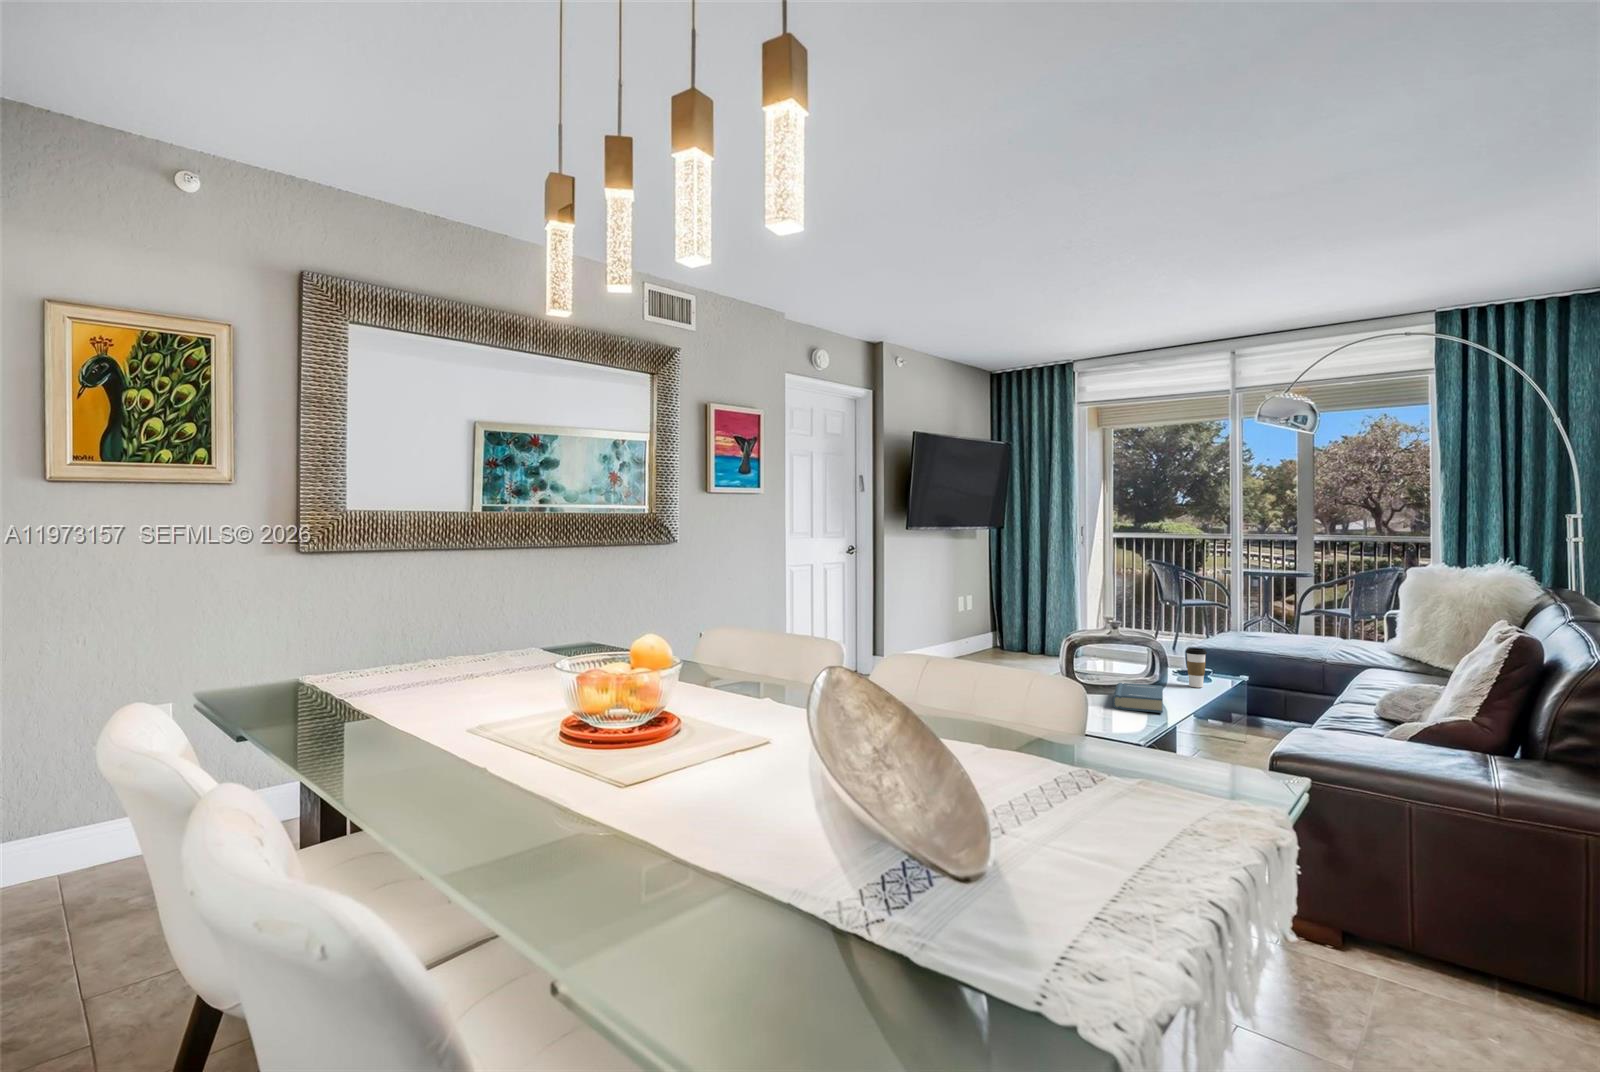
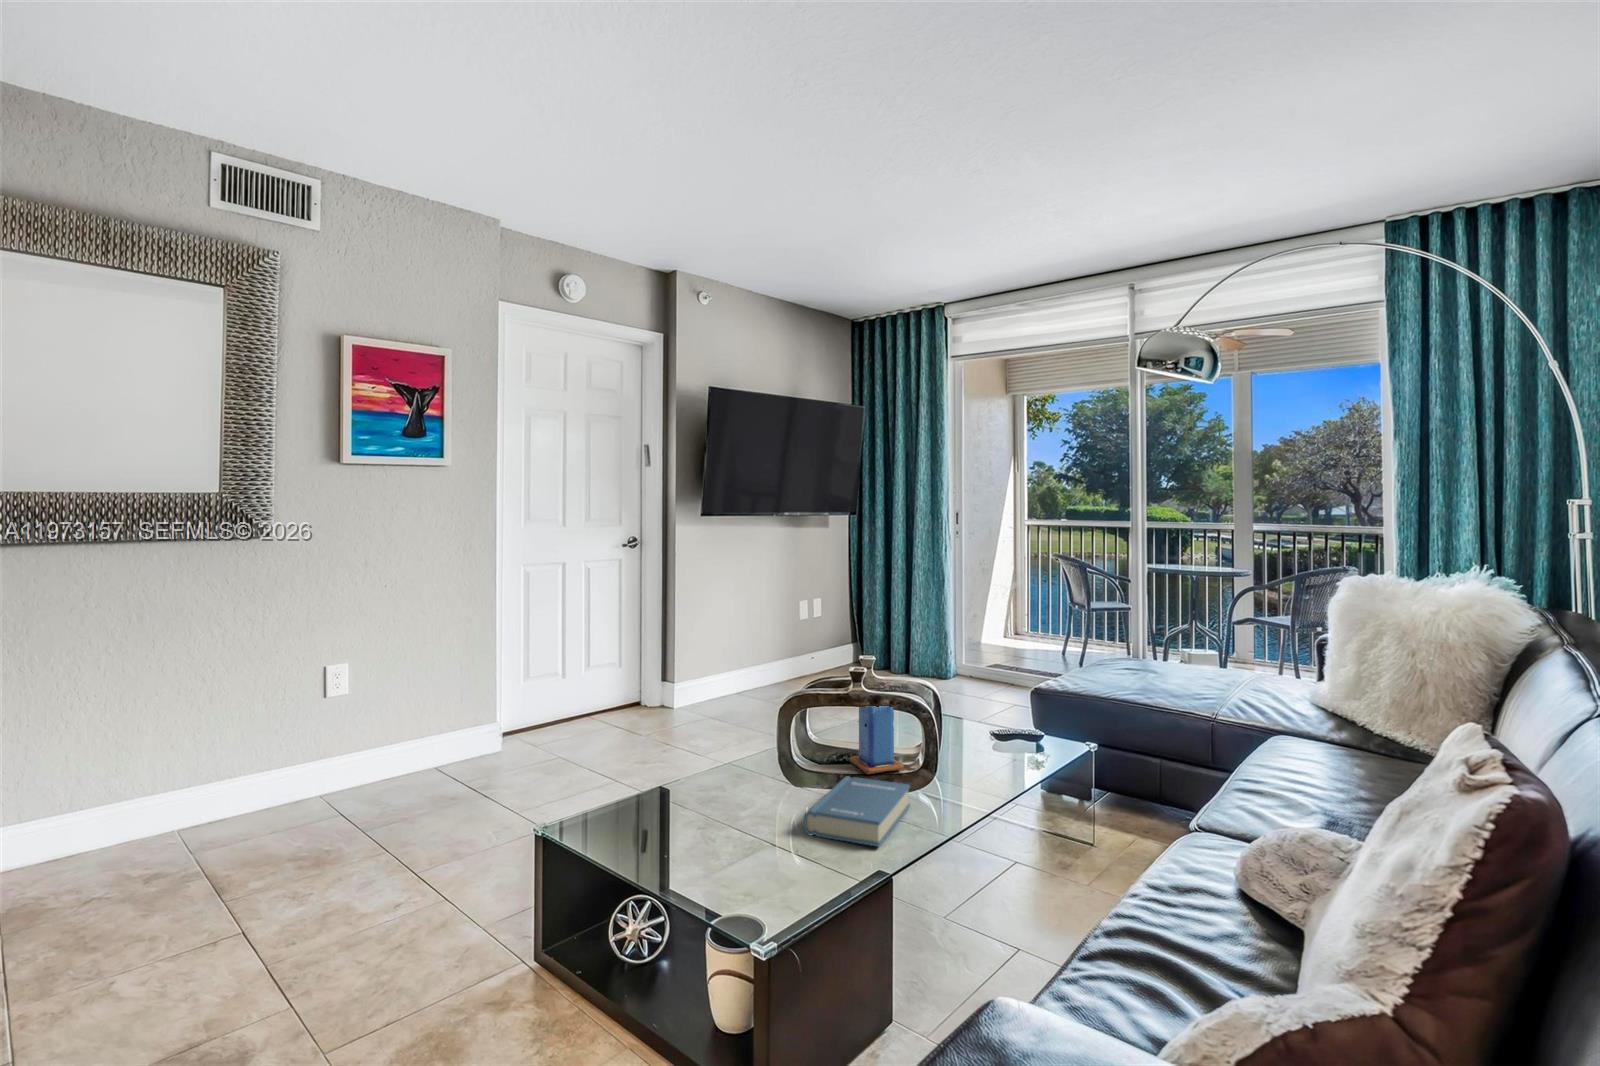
candle: none [1103,637,1142,686] -> present [849,706,904,774]
coffee cup: present [1186,648,1207,688] -> none [977,709,1009,774]

